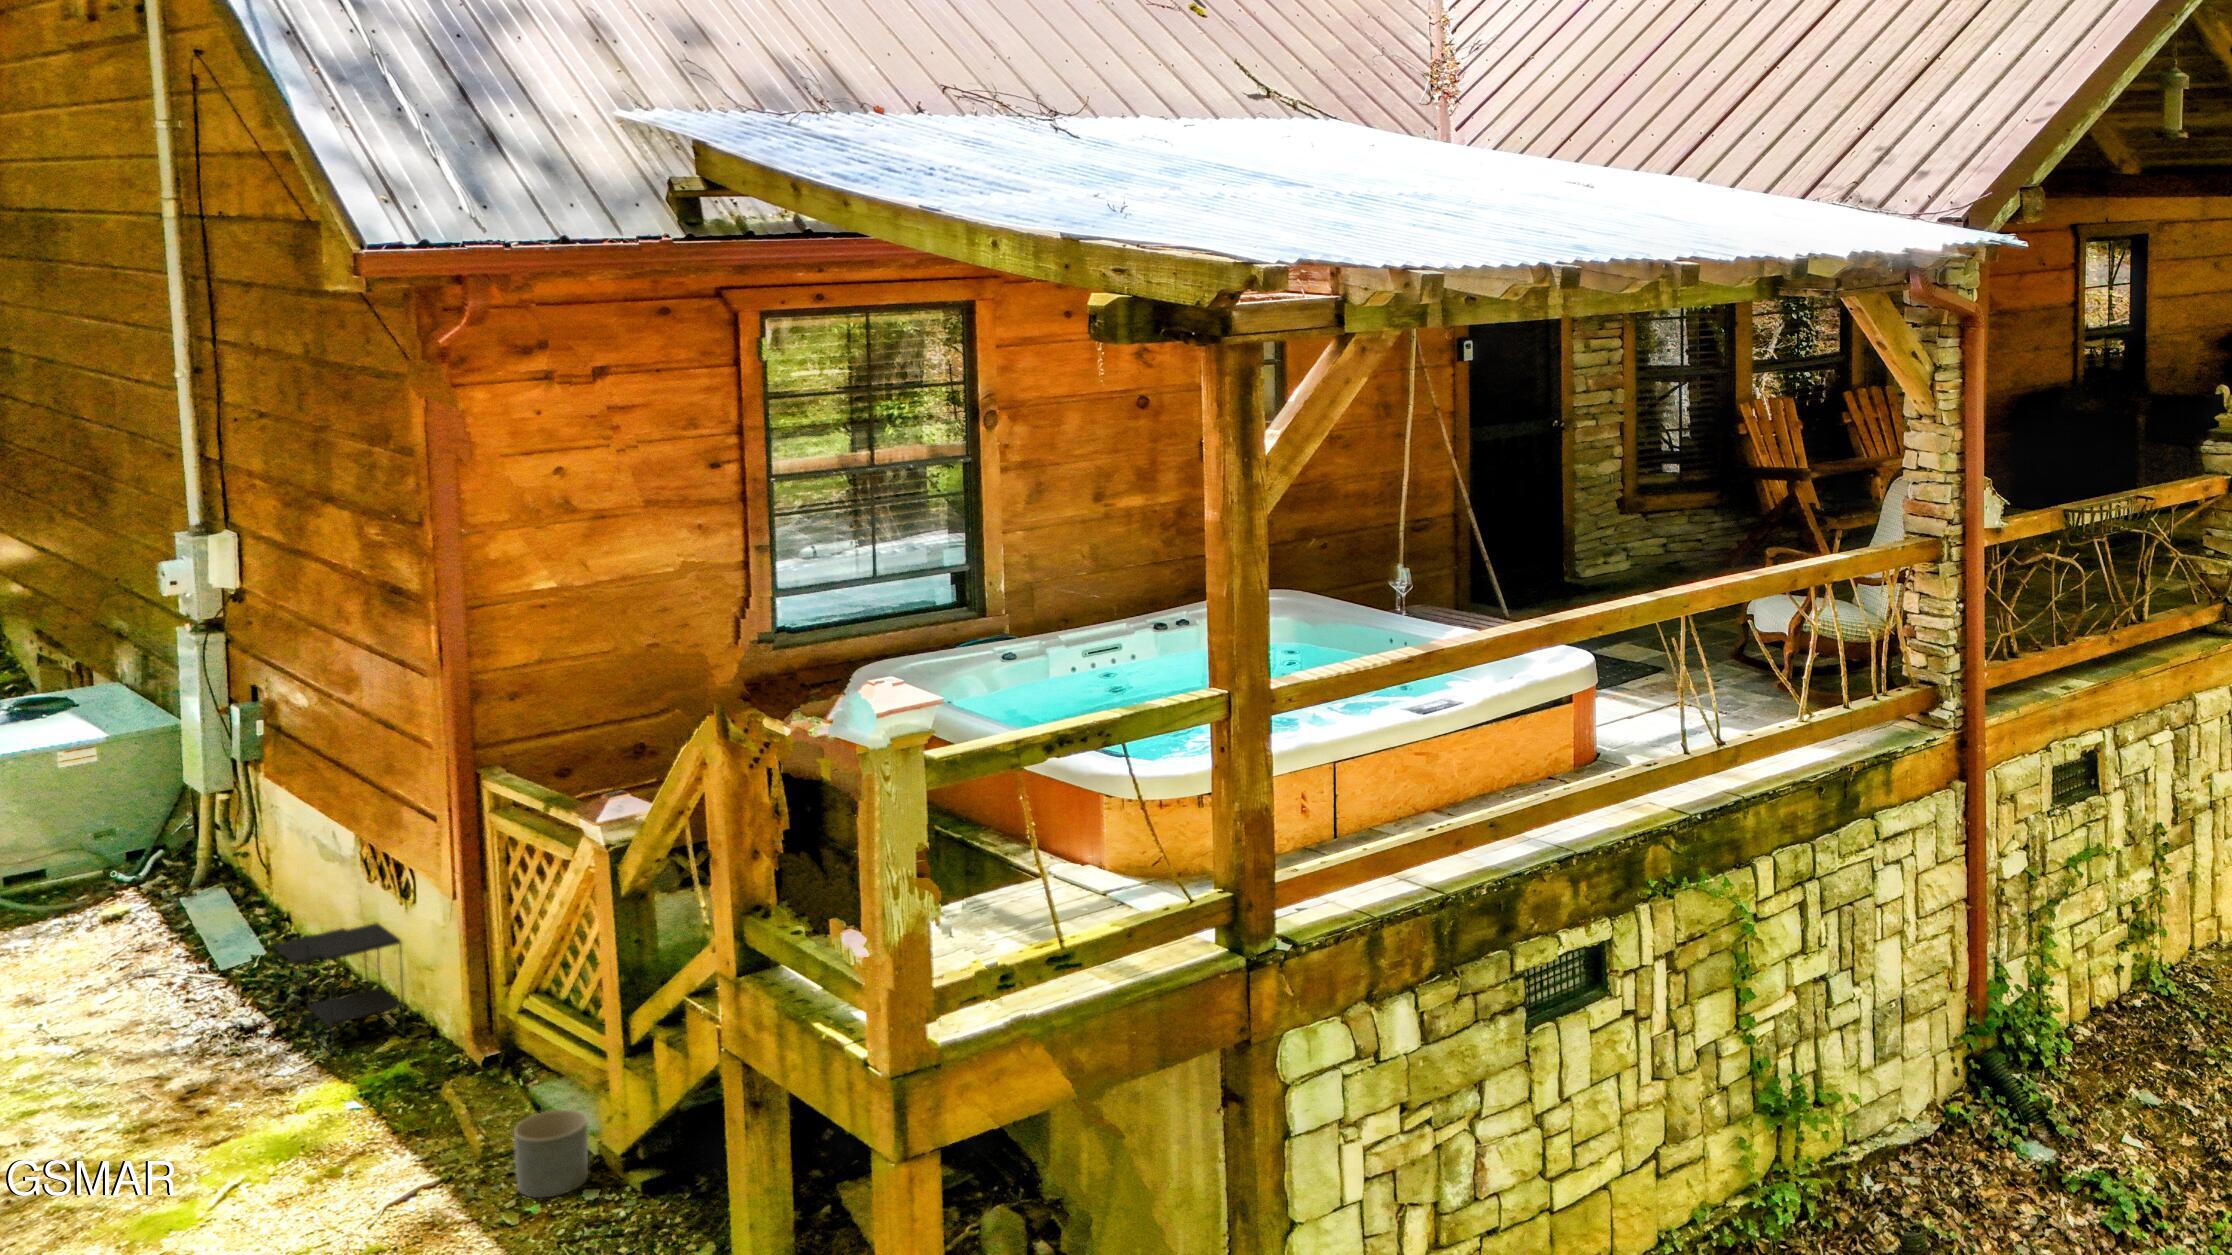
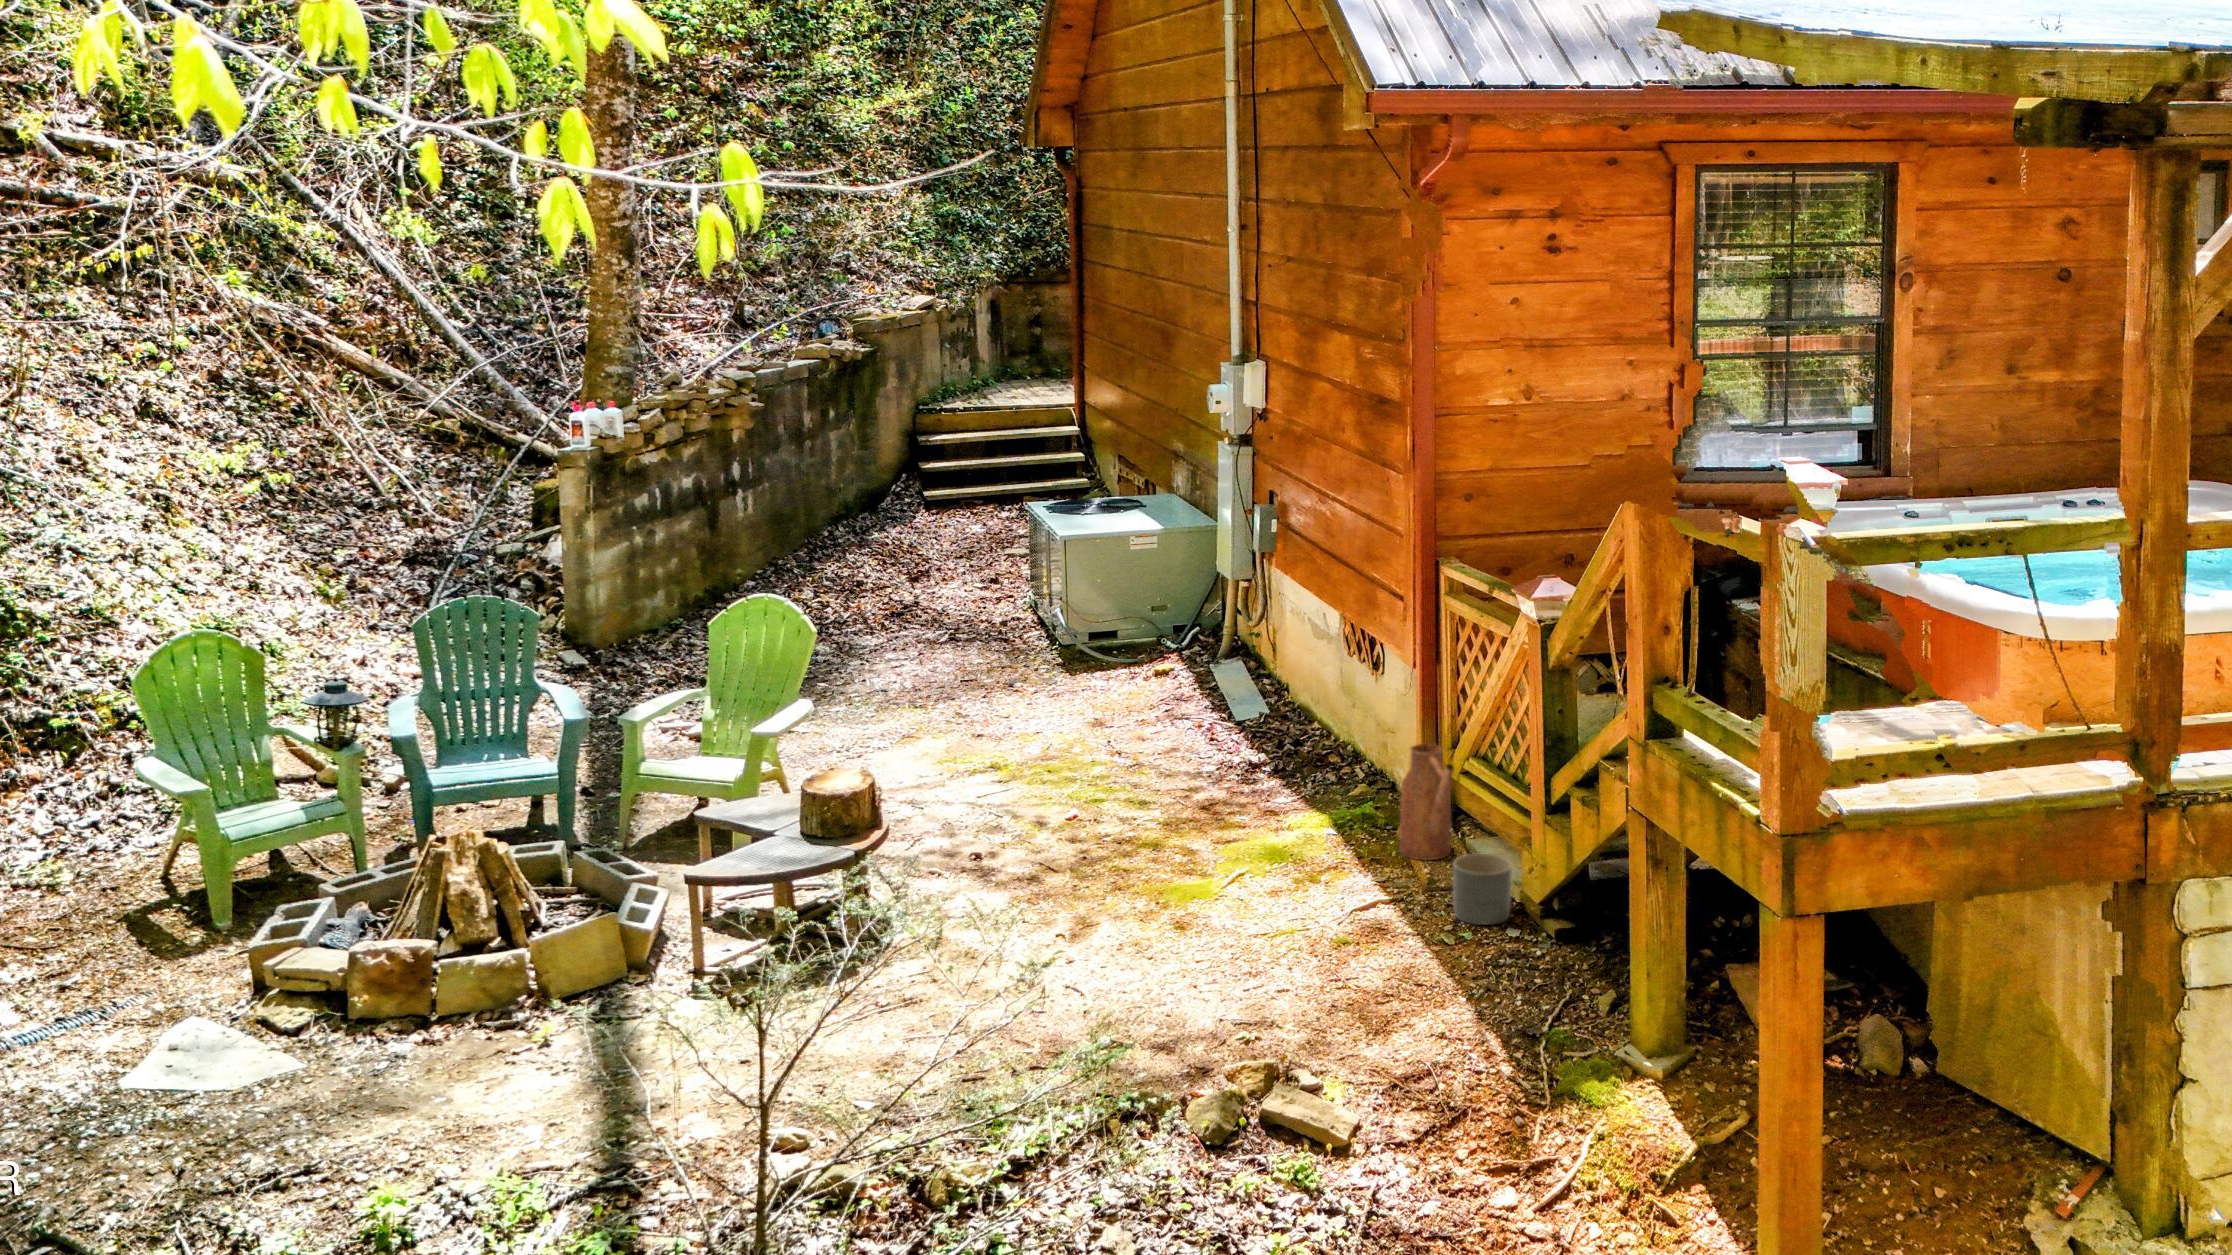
side table: present [274,923,405,1054] -> none [1276,690,1370,791]
watering can: none [444,985,513,1125] -> present [1399,744,1454,861]

